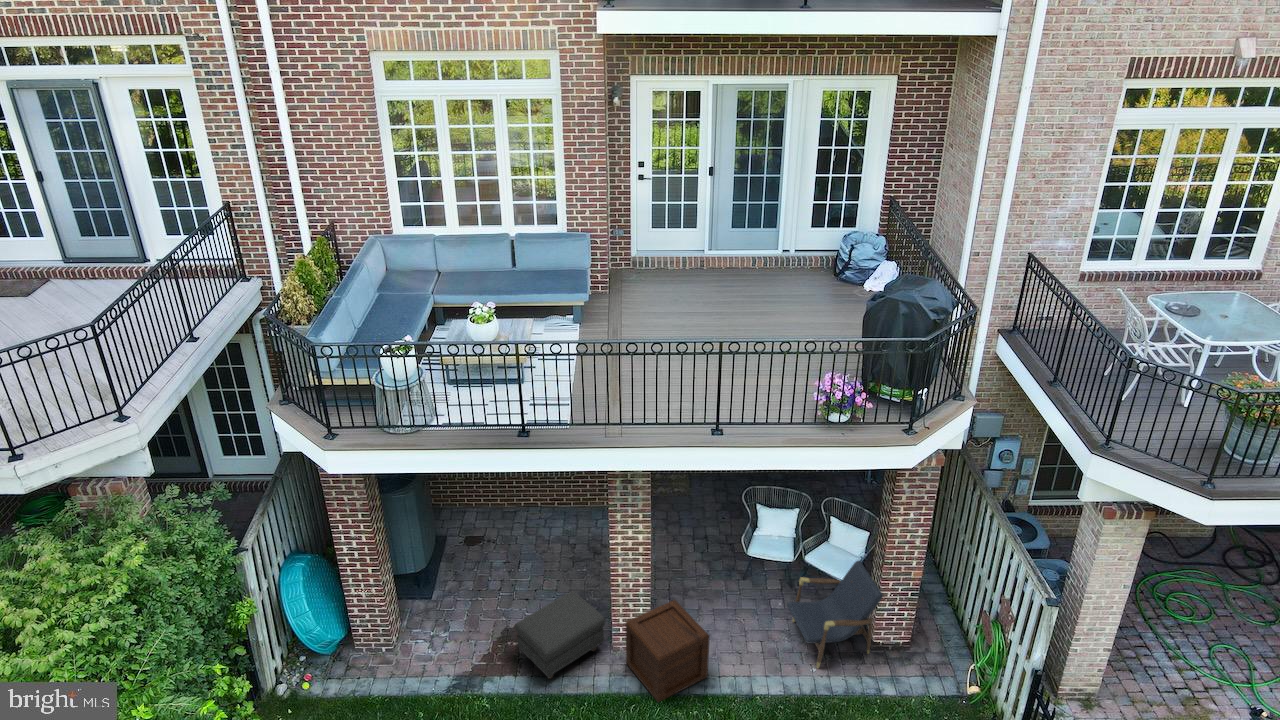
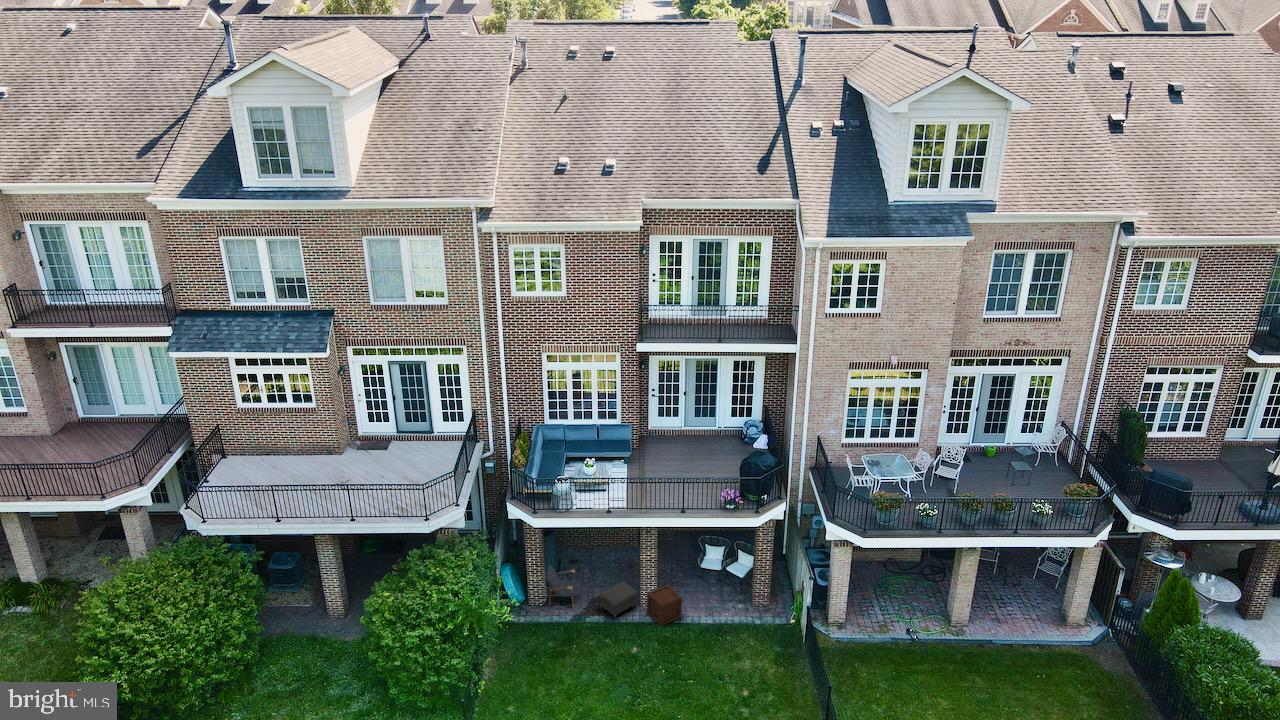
lounge chair: present [787,561,883,668] -> present [546,565,581,607]

